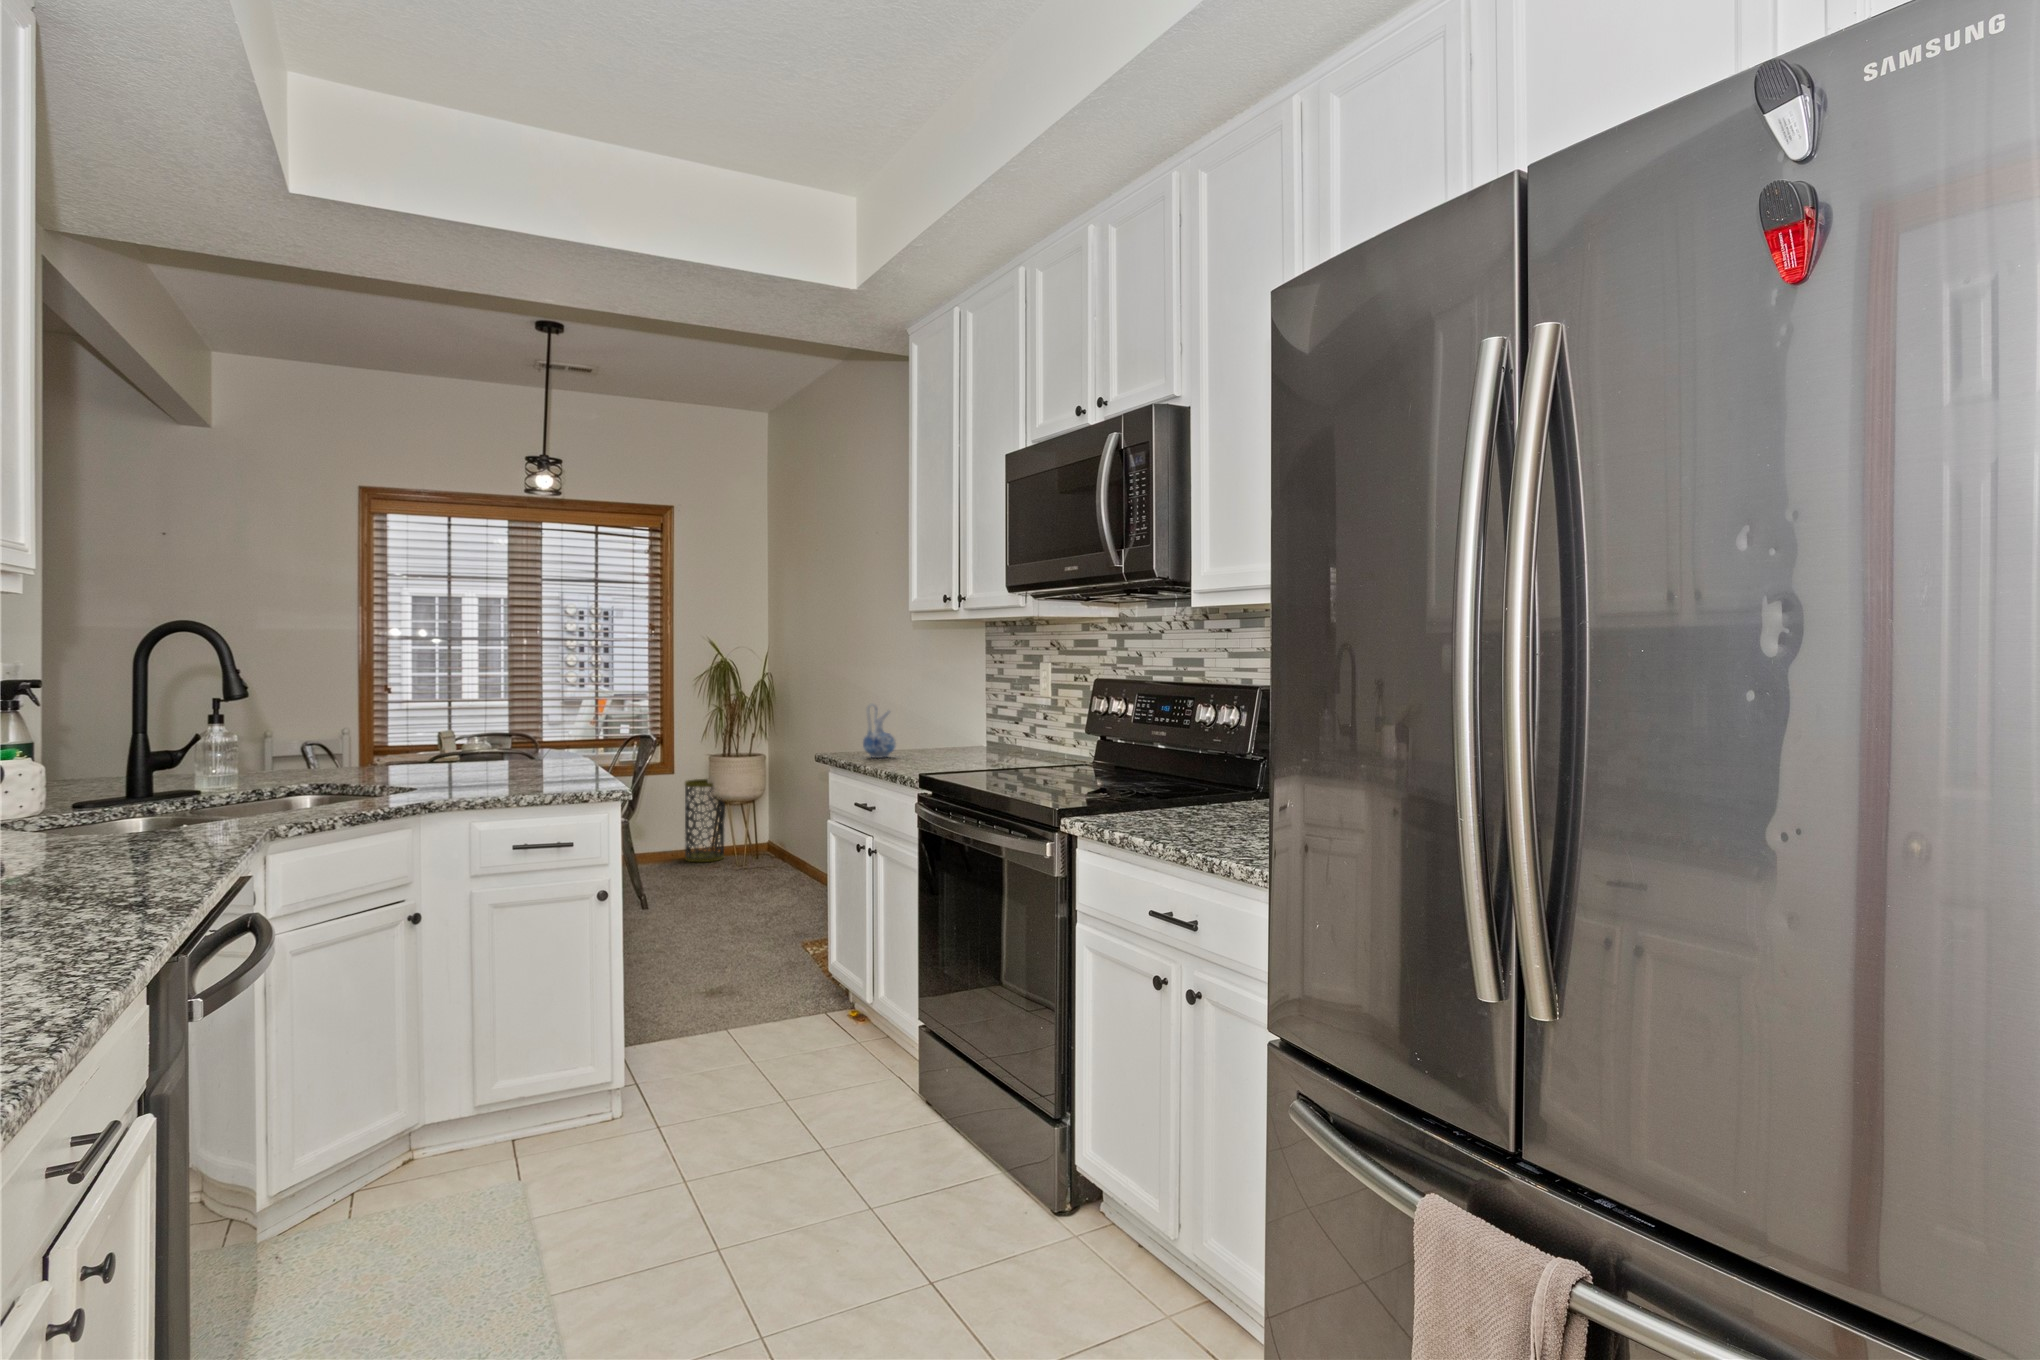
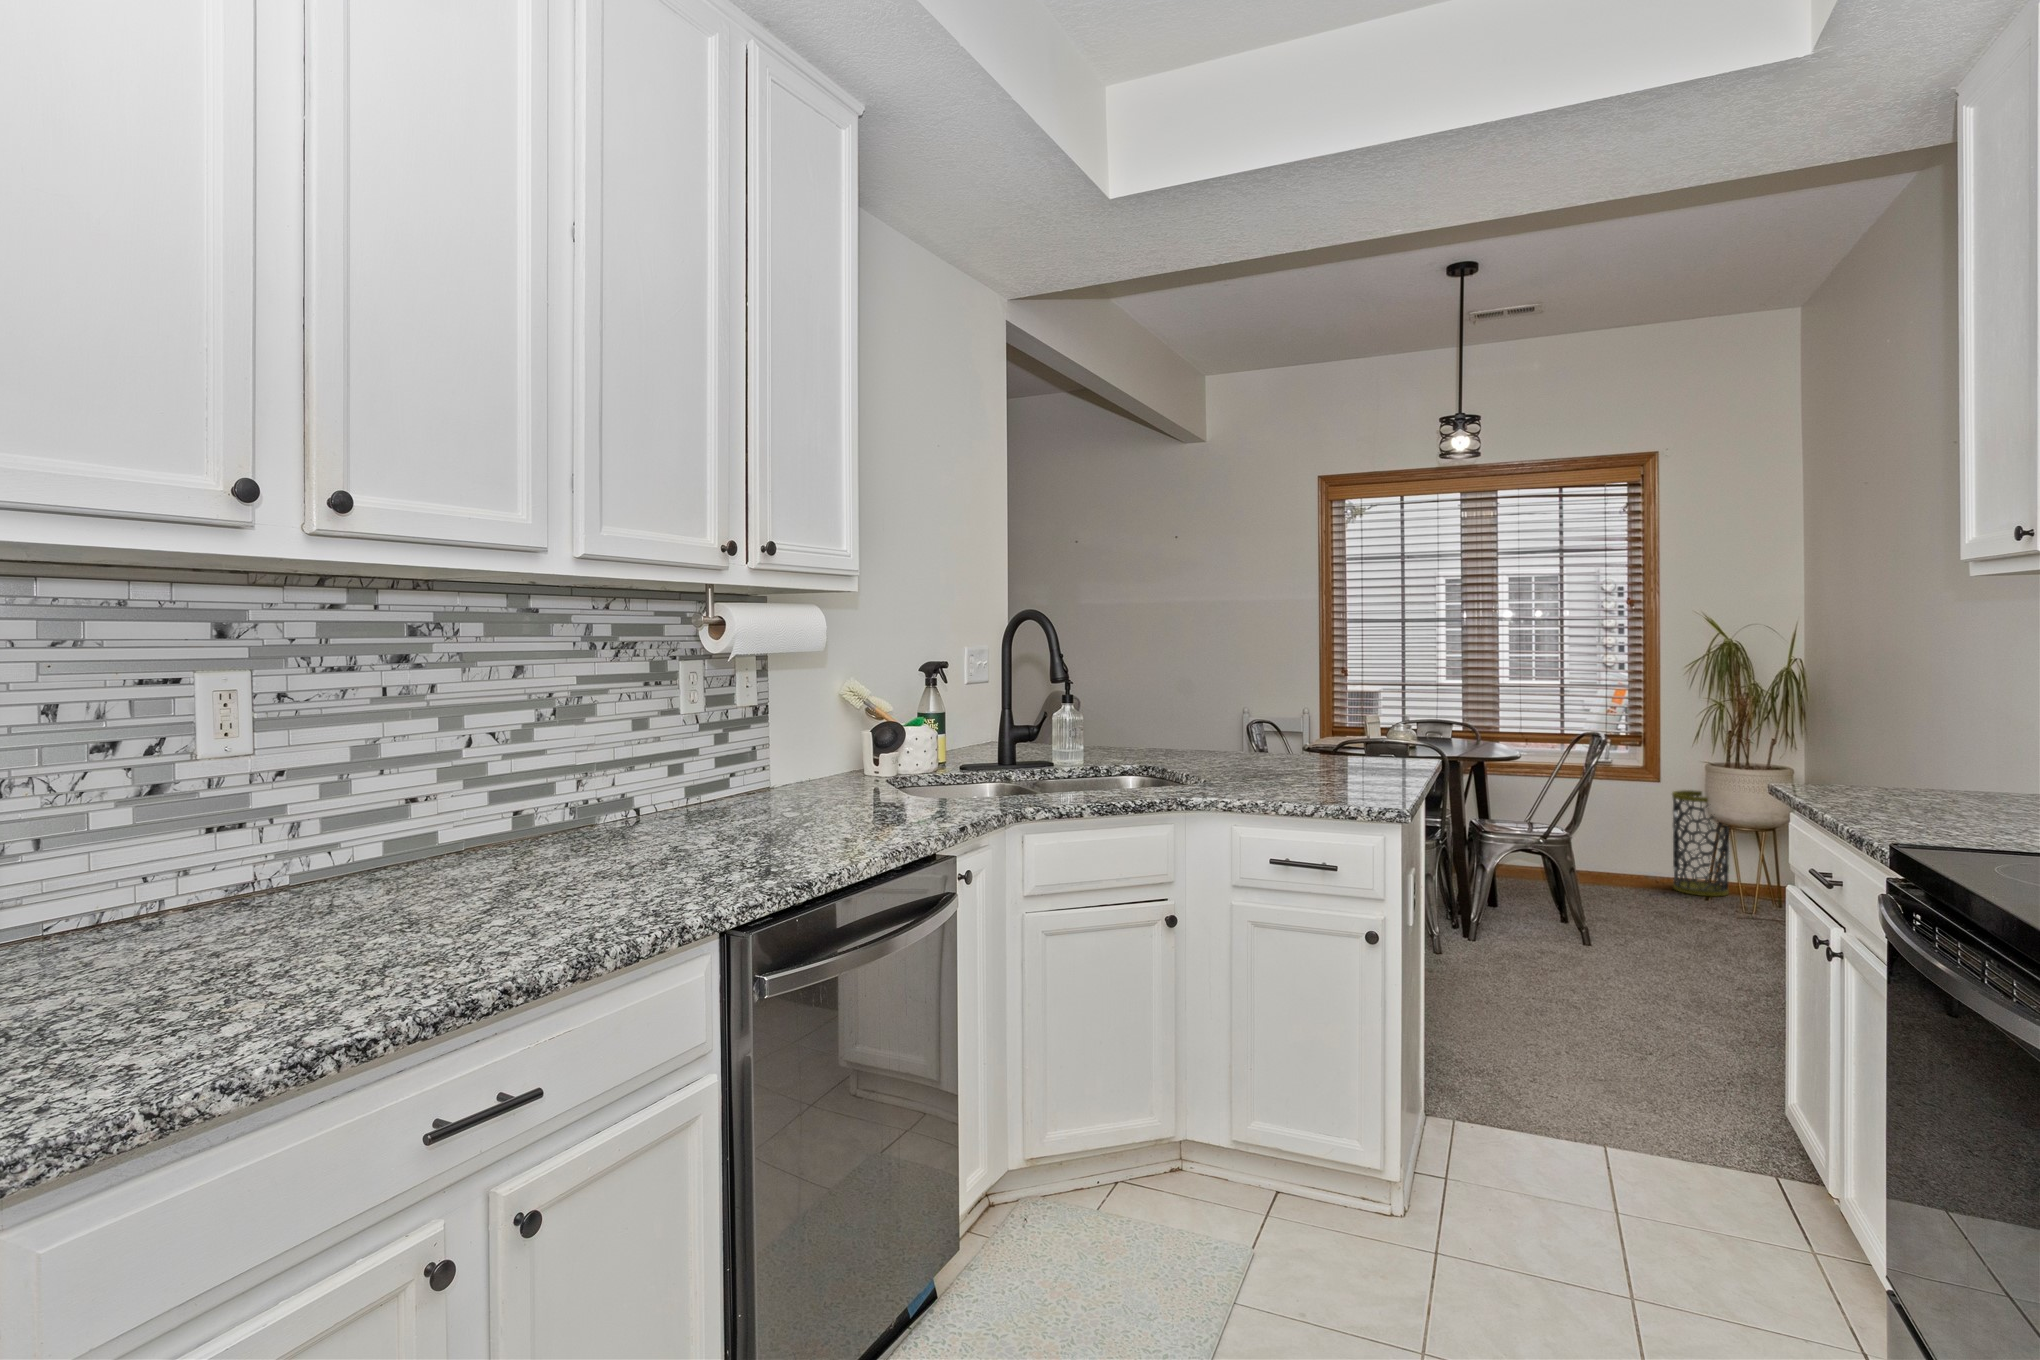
ceramic pitcher: present [863,704,896,758] -> none [1827,717,1892,803]

